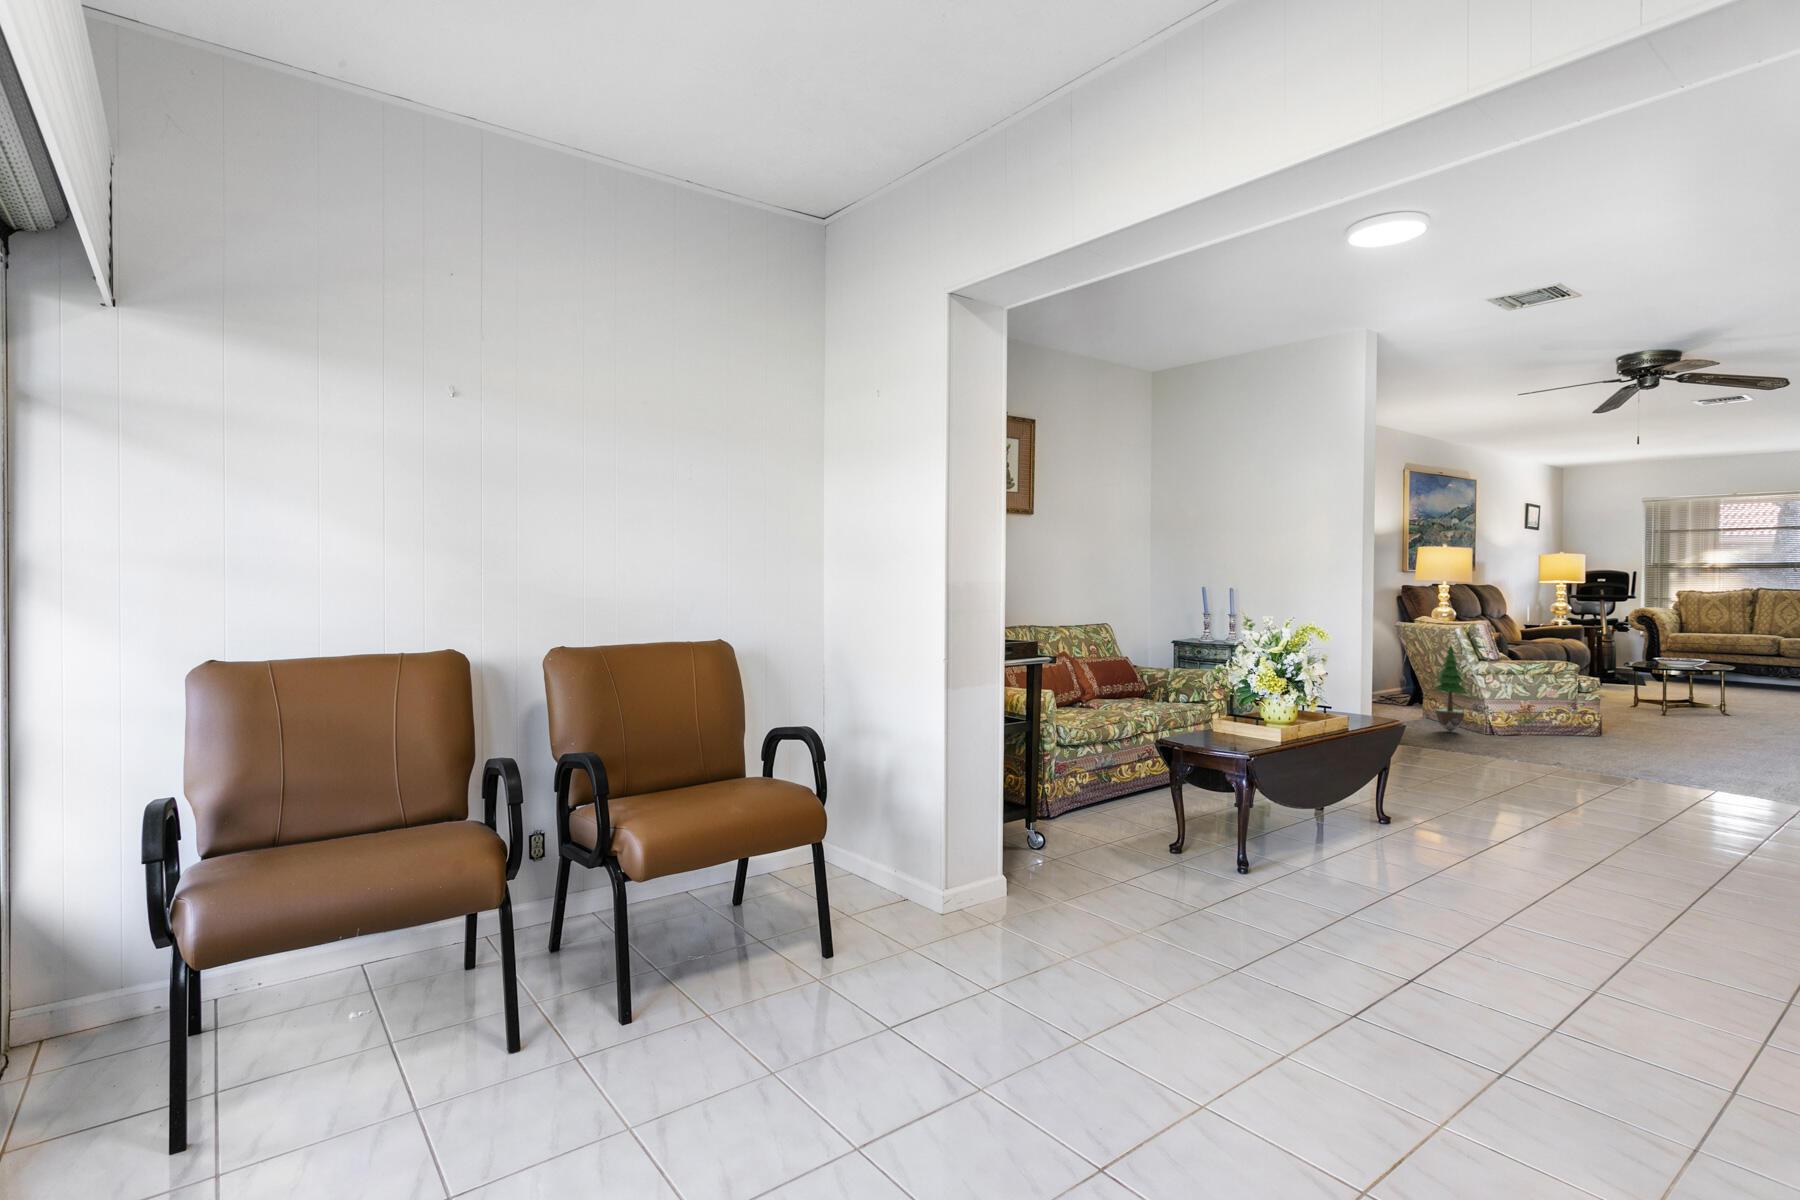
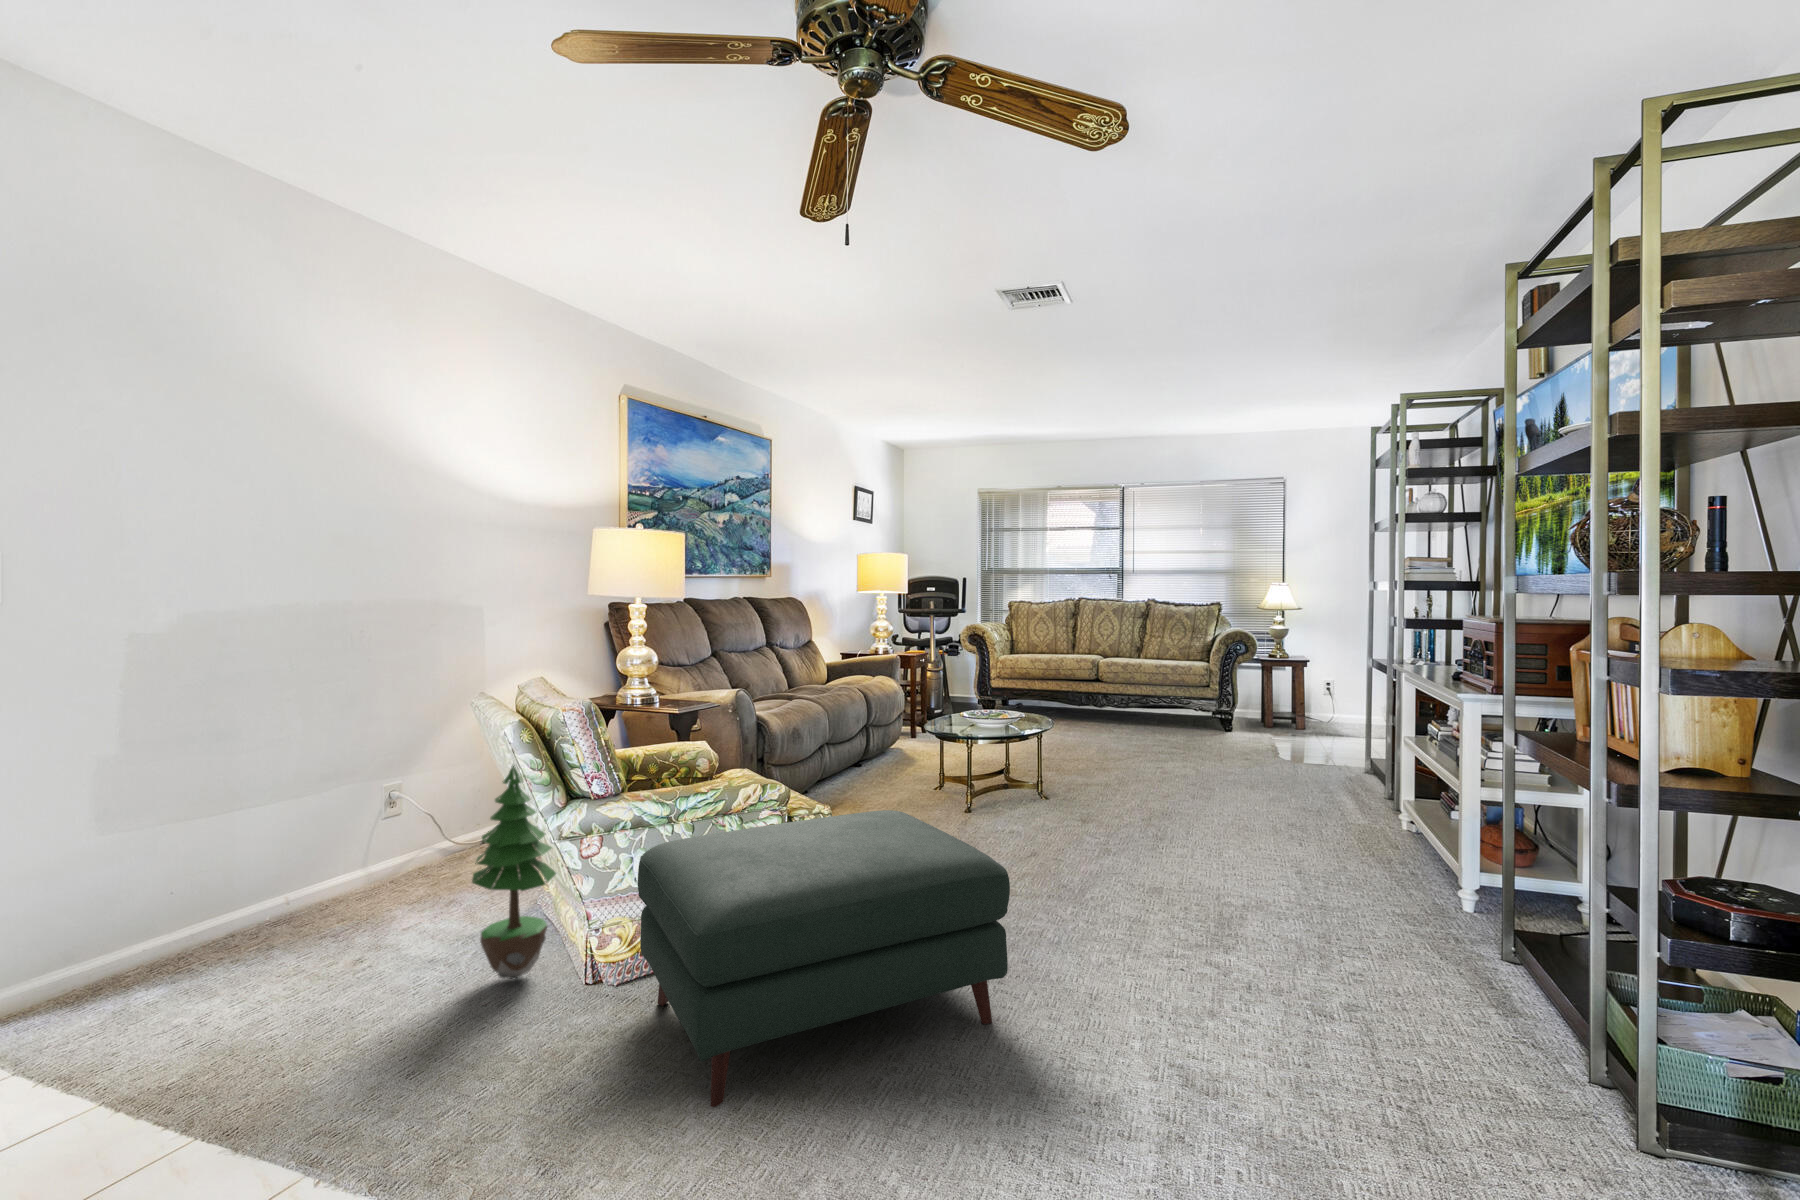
ottoman: none [1519,676,1718,757] -> present [638,810,1010,1107]

